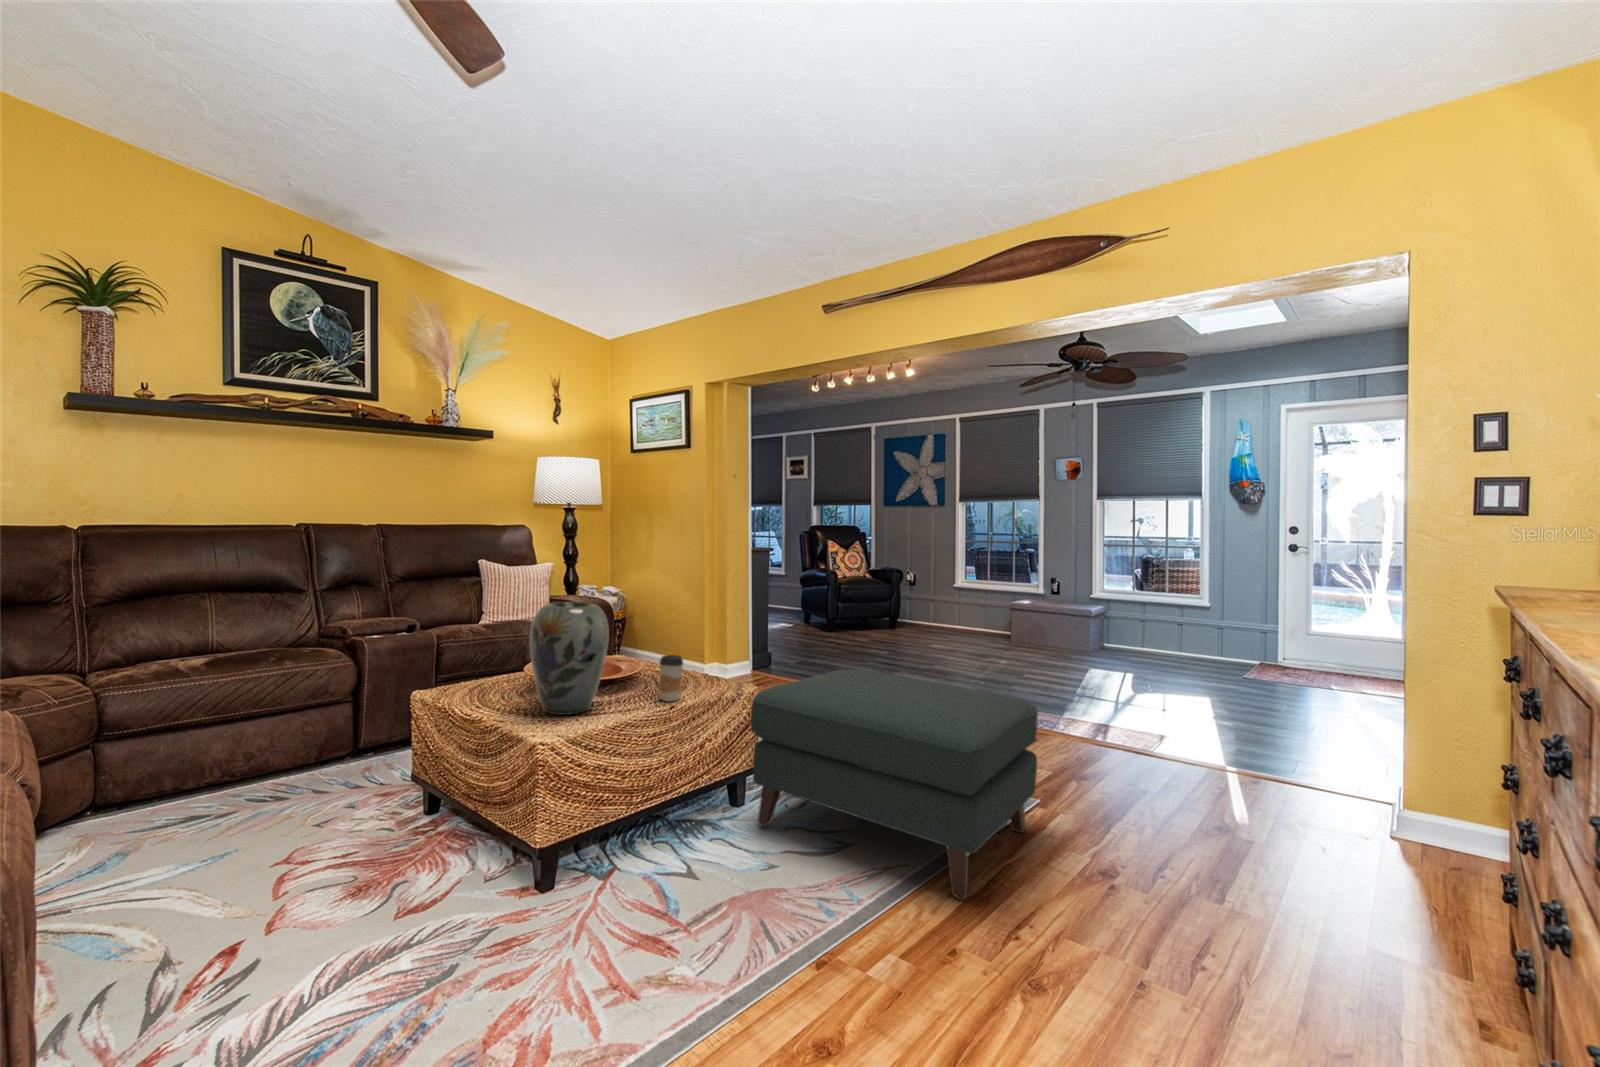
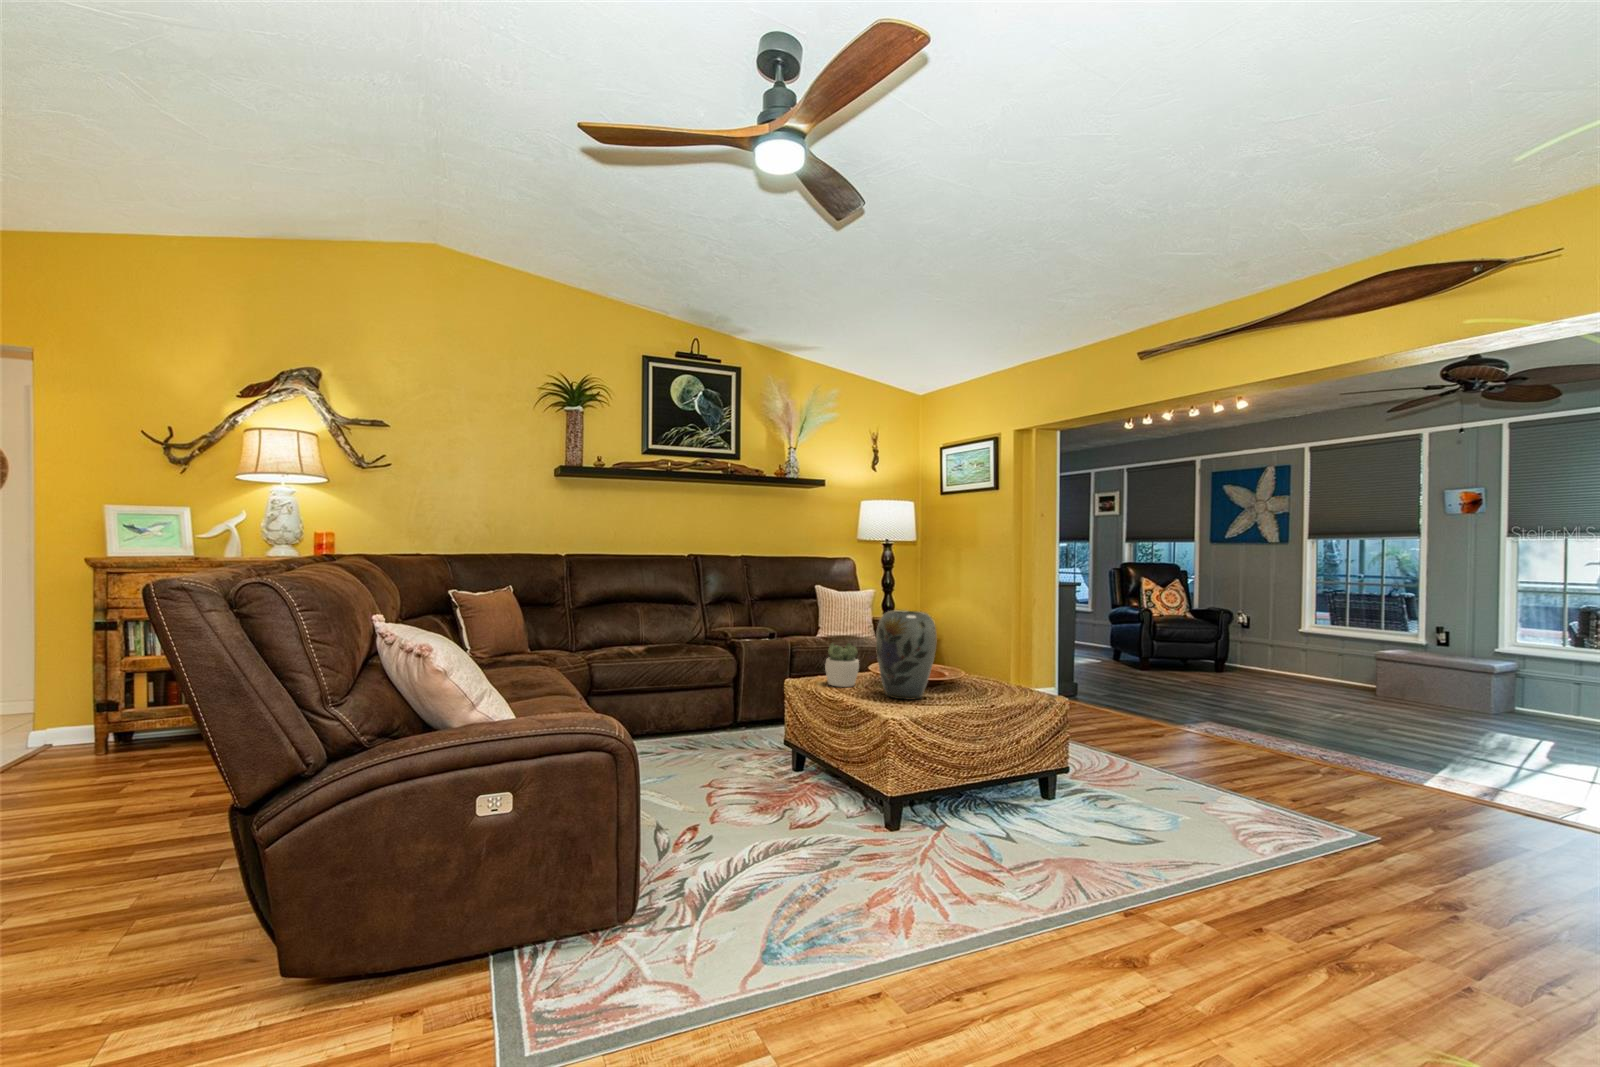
succulent plant: none [463,643,512,701] -> present [825,643,859,687]
coffee cup: present [660,655,683,701] -> none [978,660,998,699]
ottoman: present [751,670,1038,900] -> none [1059,688,1373,899]

